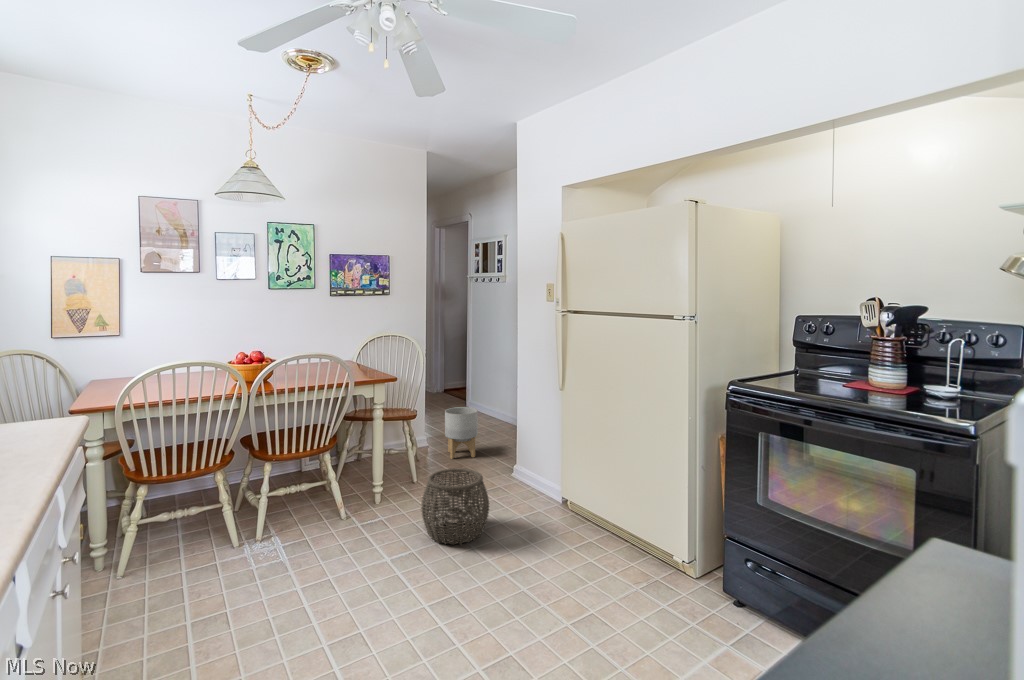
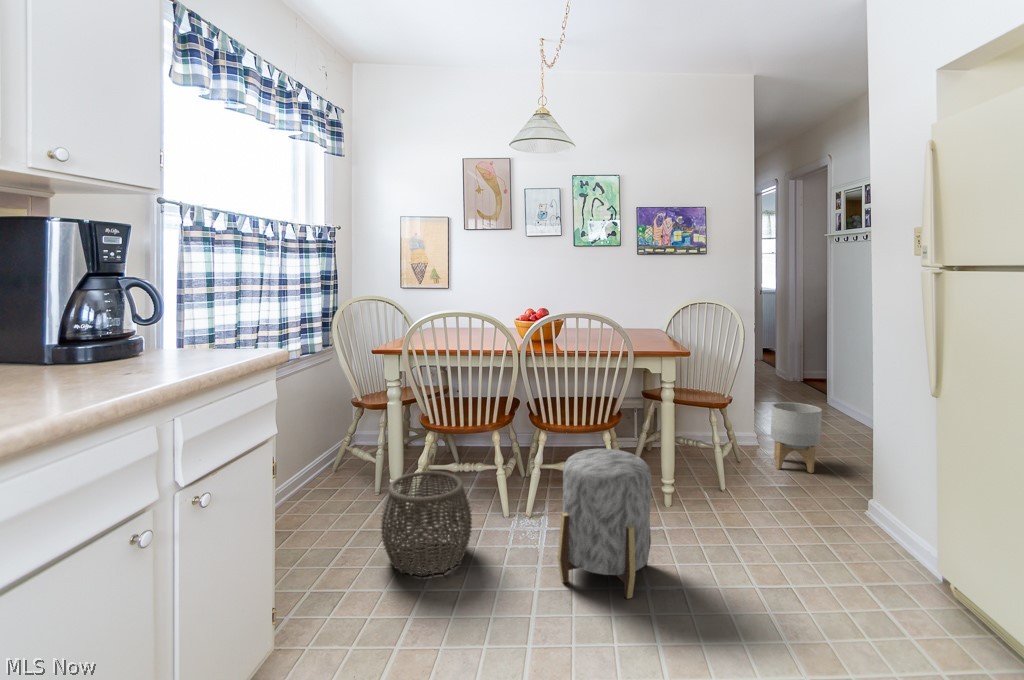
stool: none [302,465,375,583] -> present [558,449,651,599]
woven basket: present [421,468,489,544] -> present [381,471,472,576]

